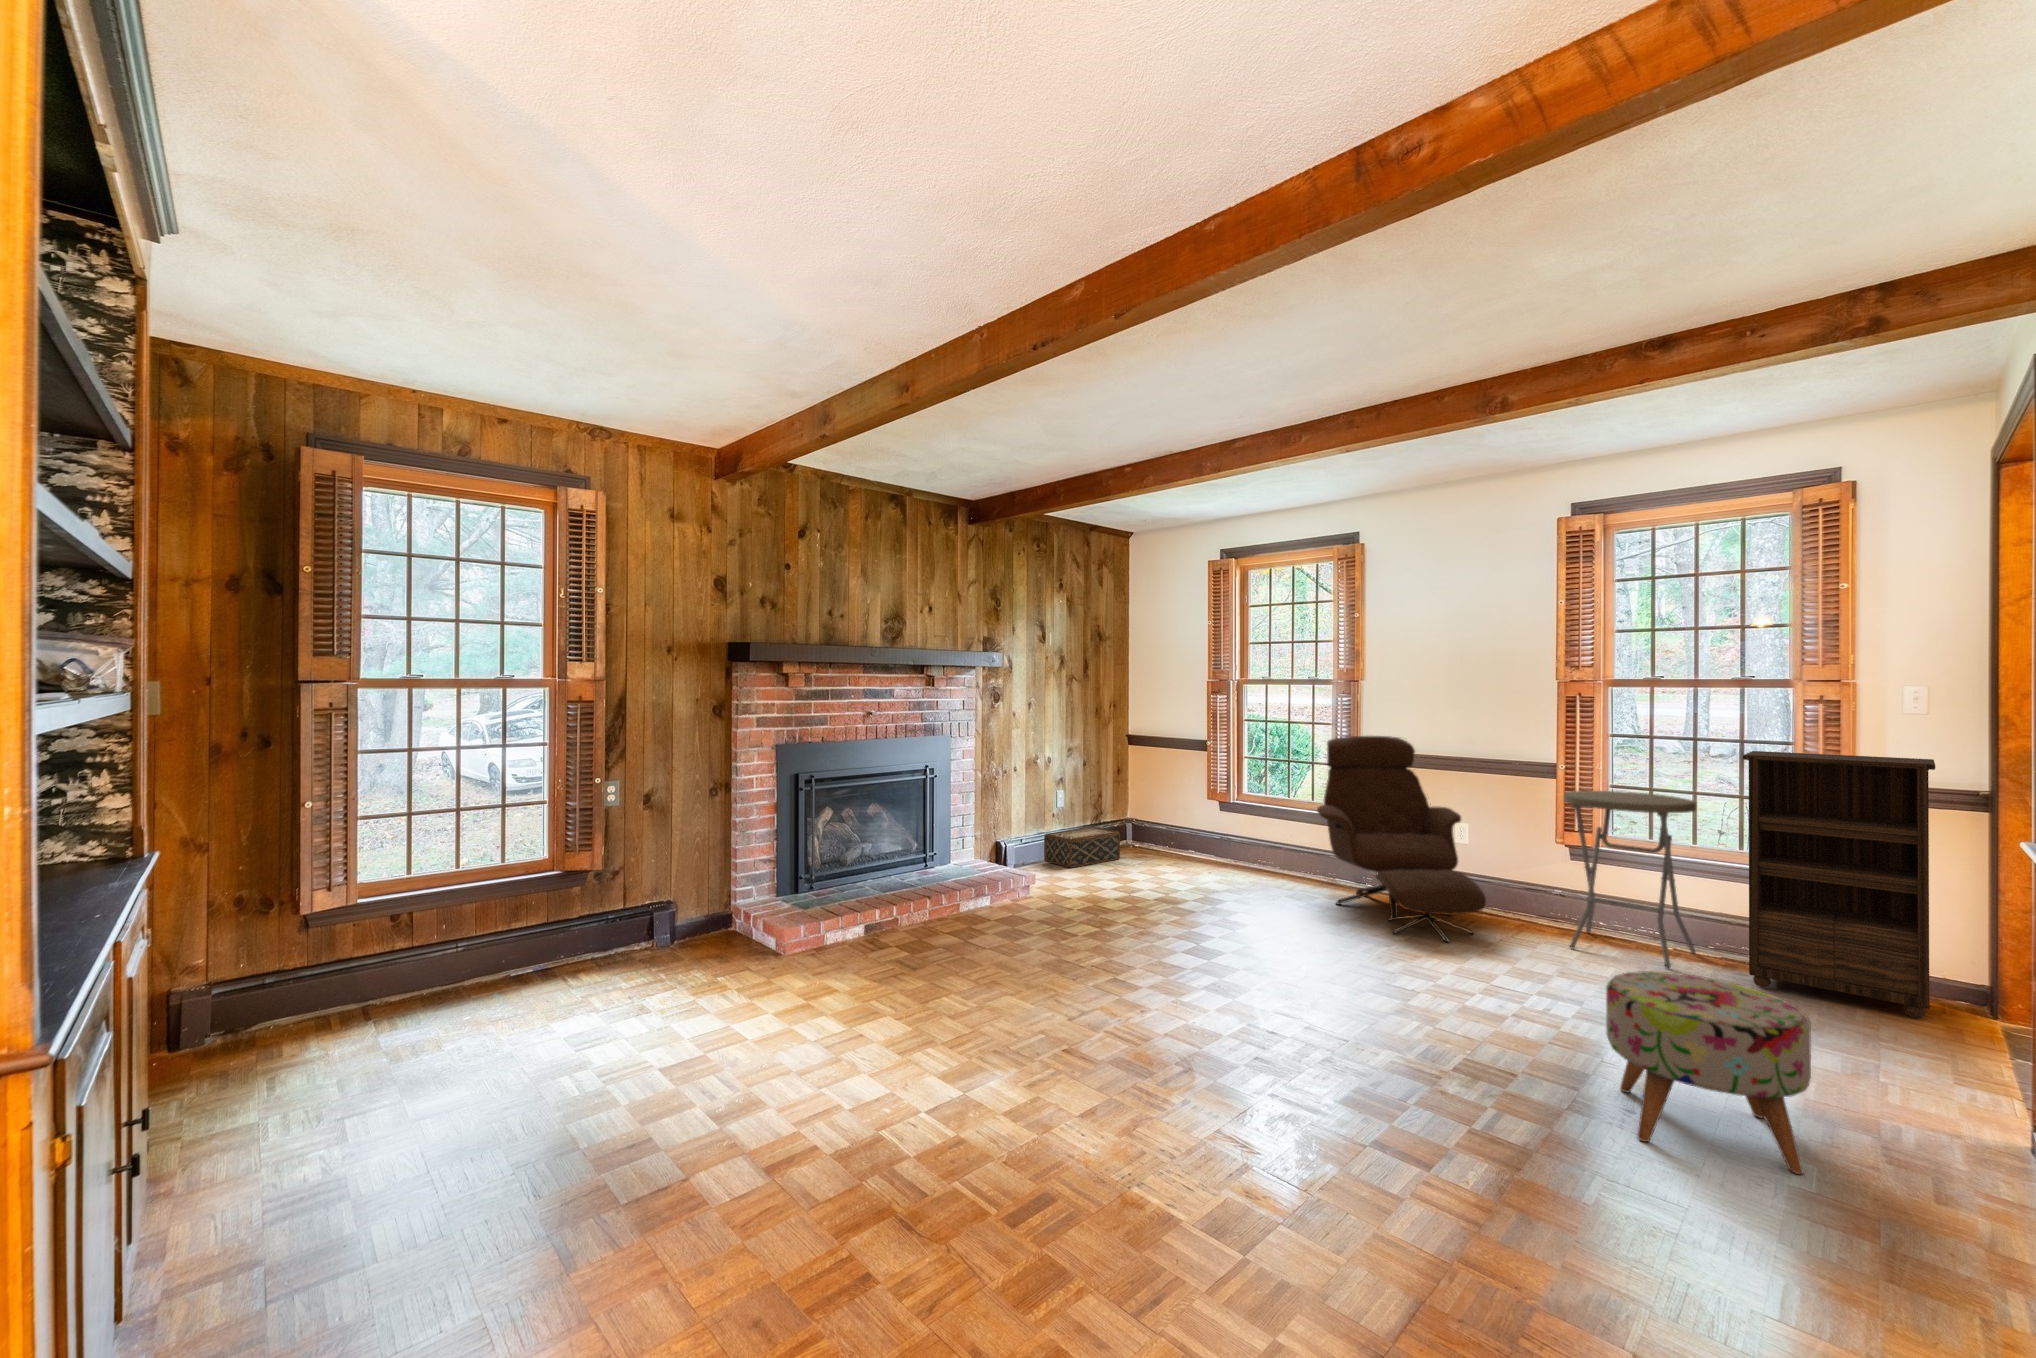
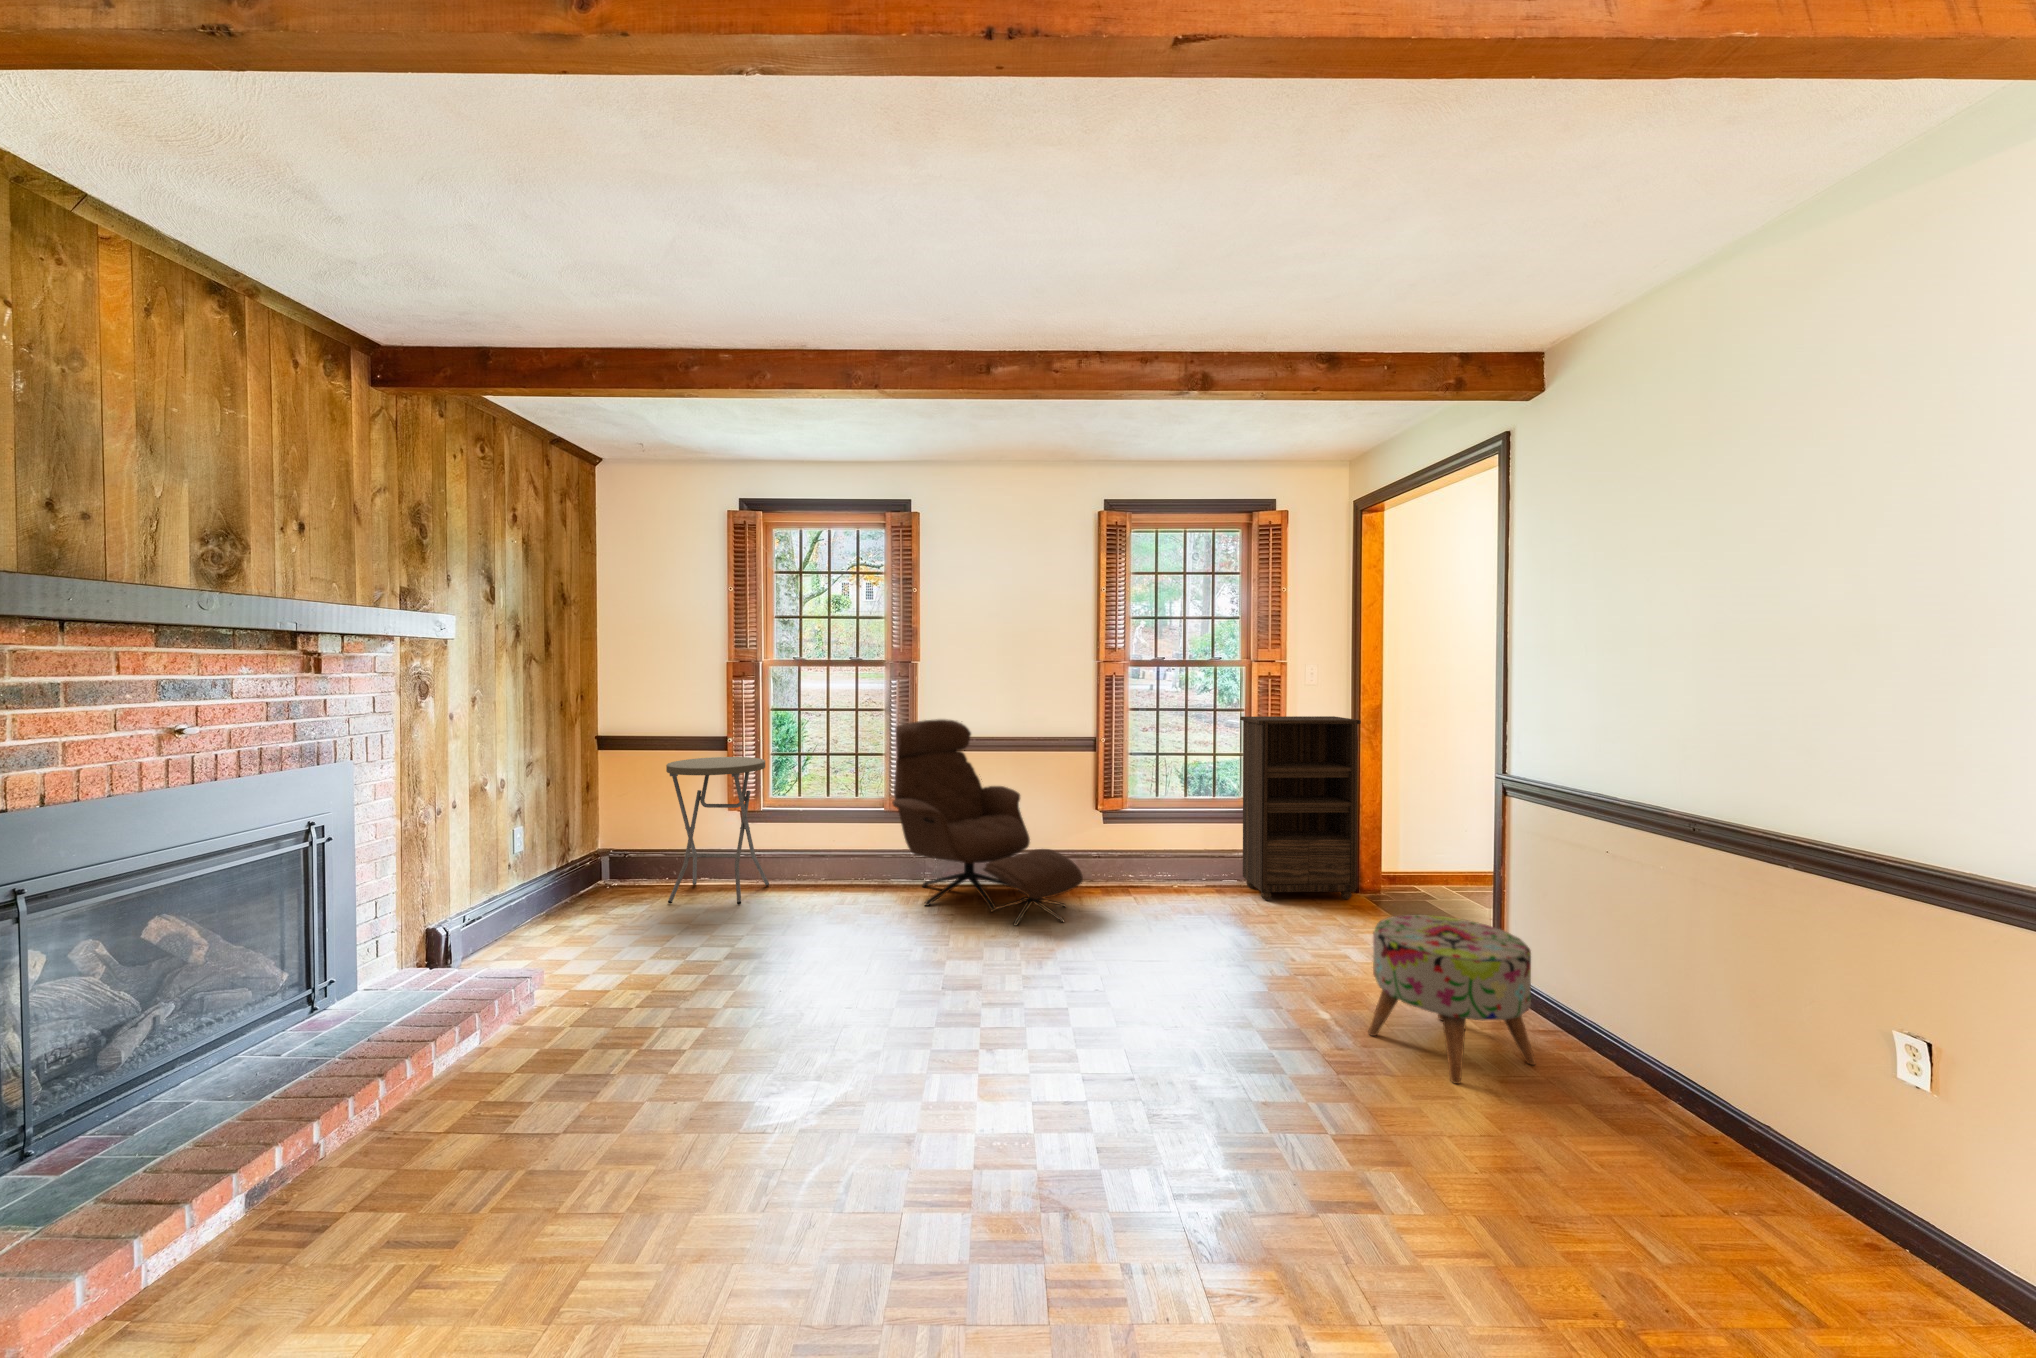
side table: present [1564,791,1696,968] -> present [666,757,769,904]
woven basket: present [1044,827,1120,868] -> none [500,868,614,937]

